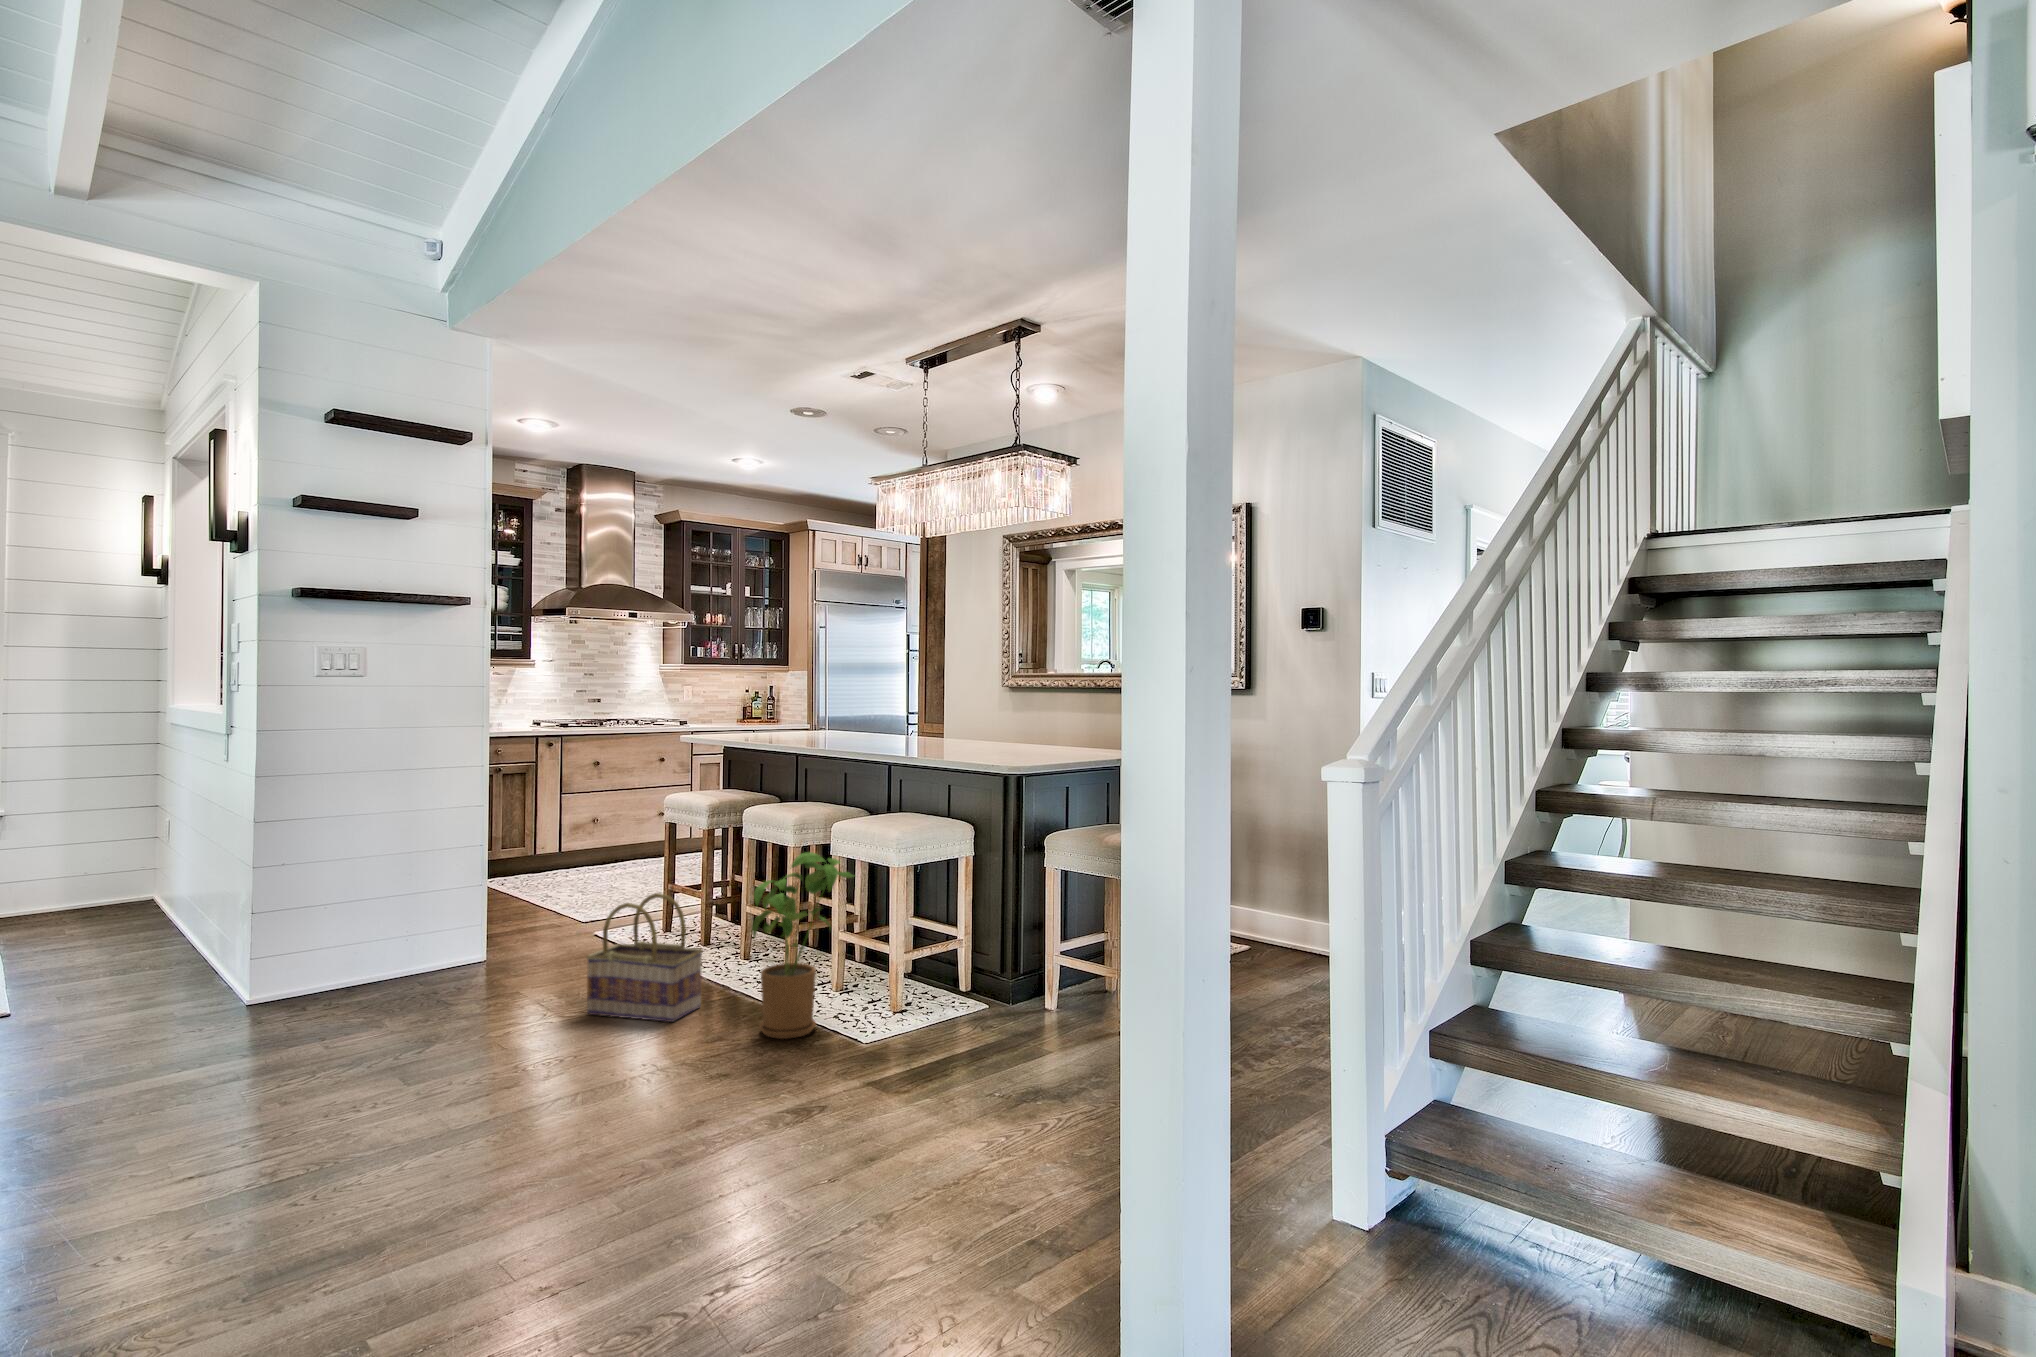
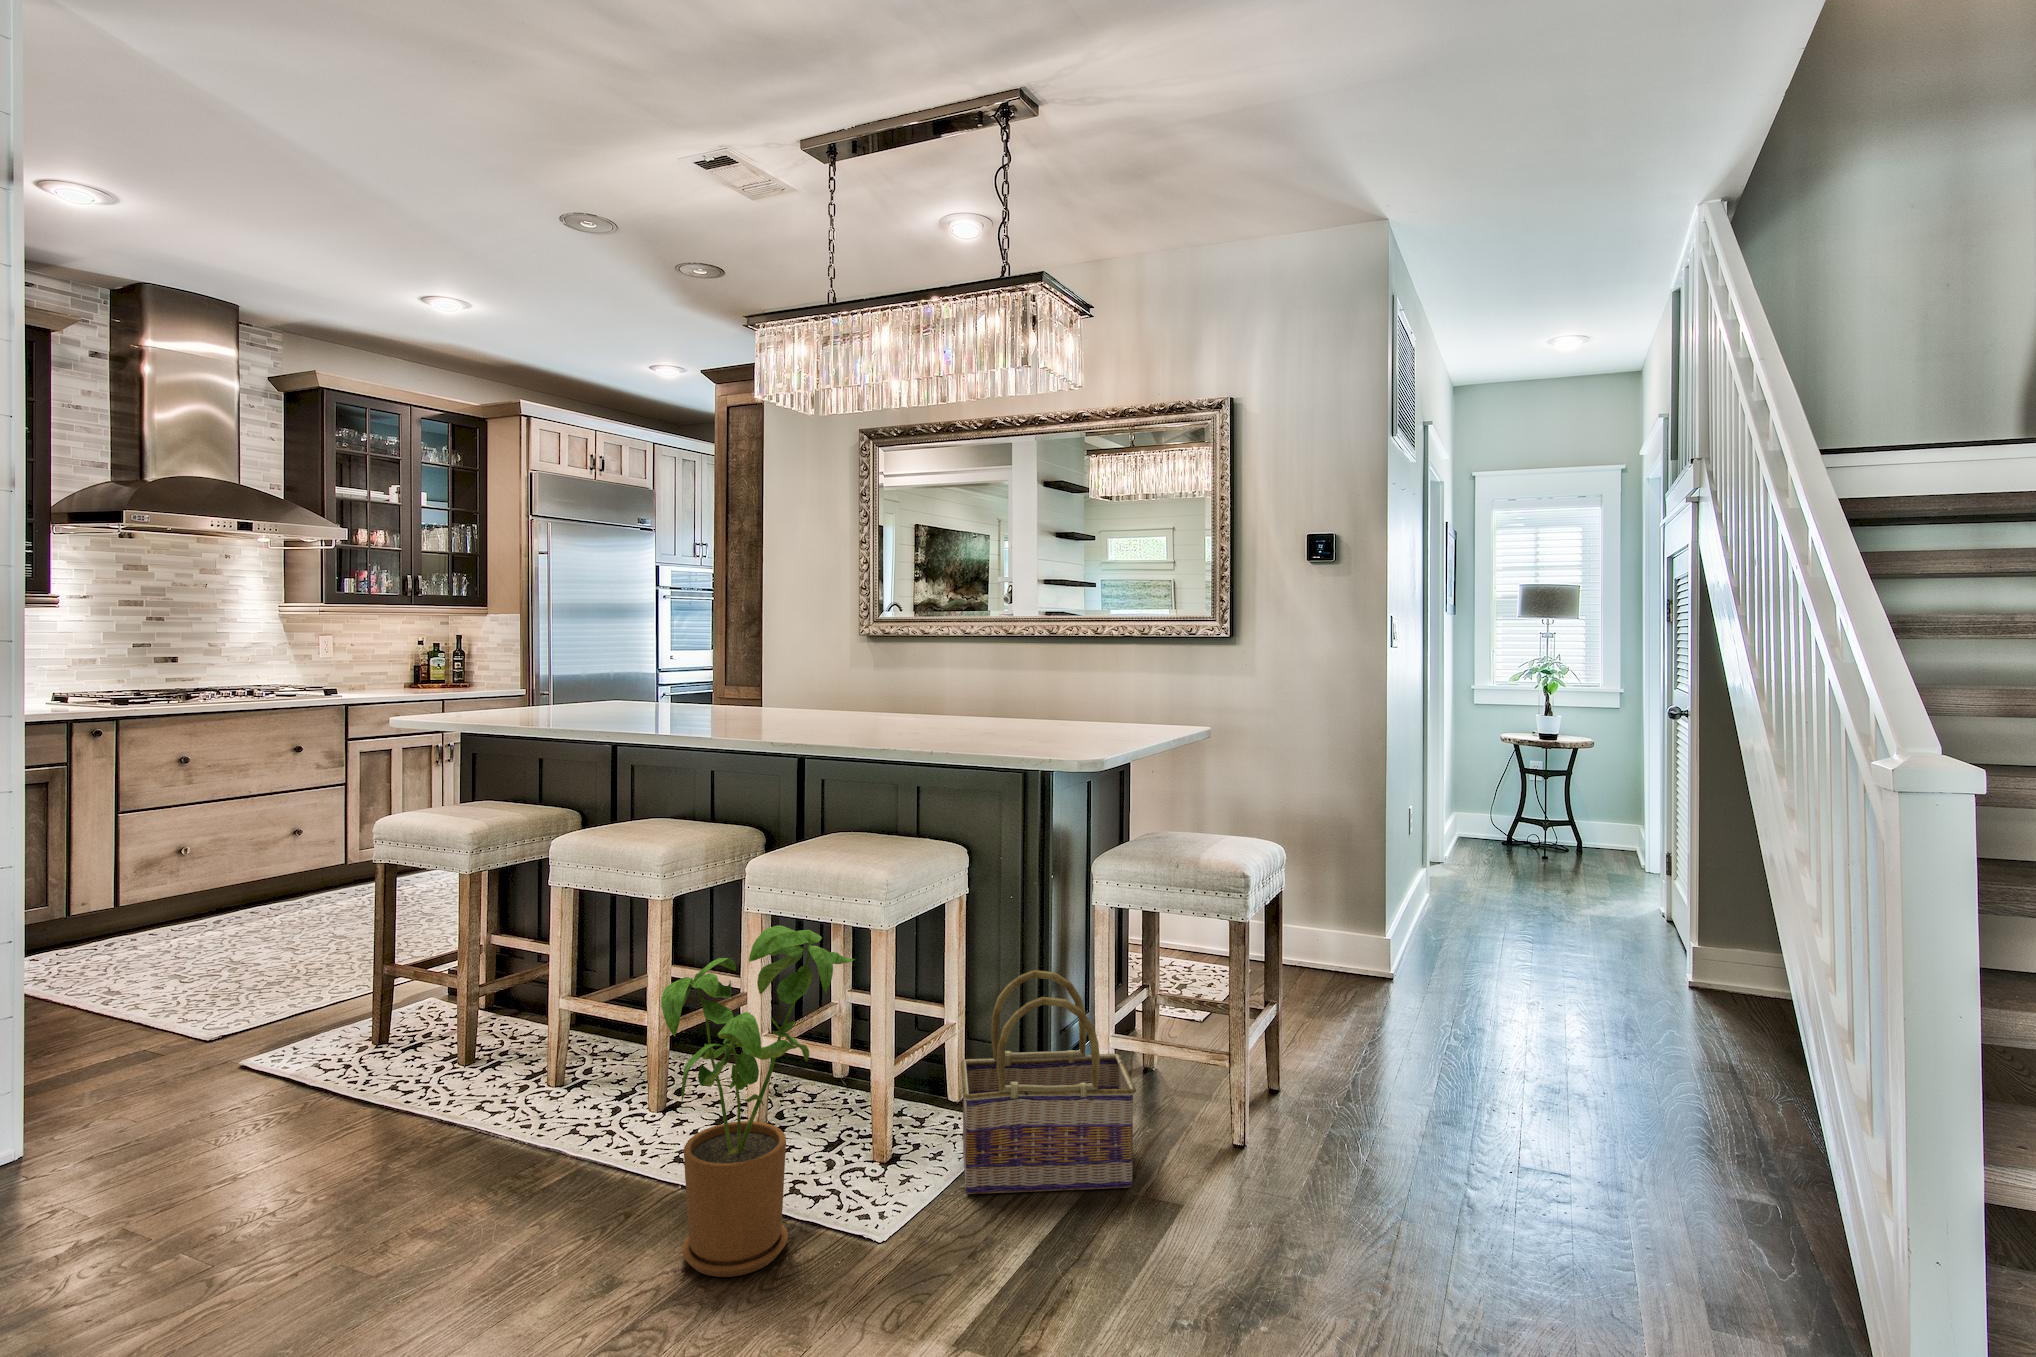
basket: present [586,893,703,1022] -> present [960,970,1136,1194]

